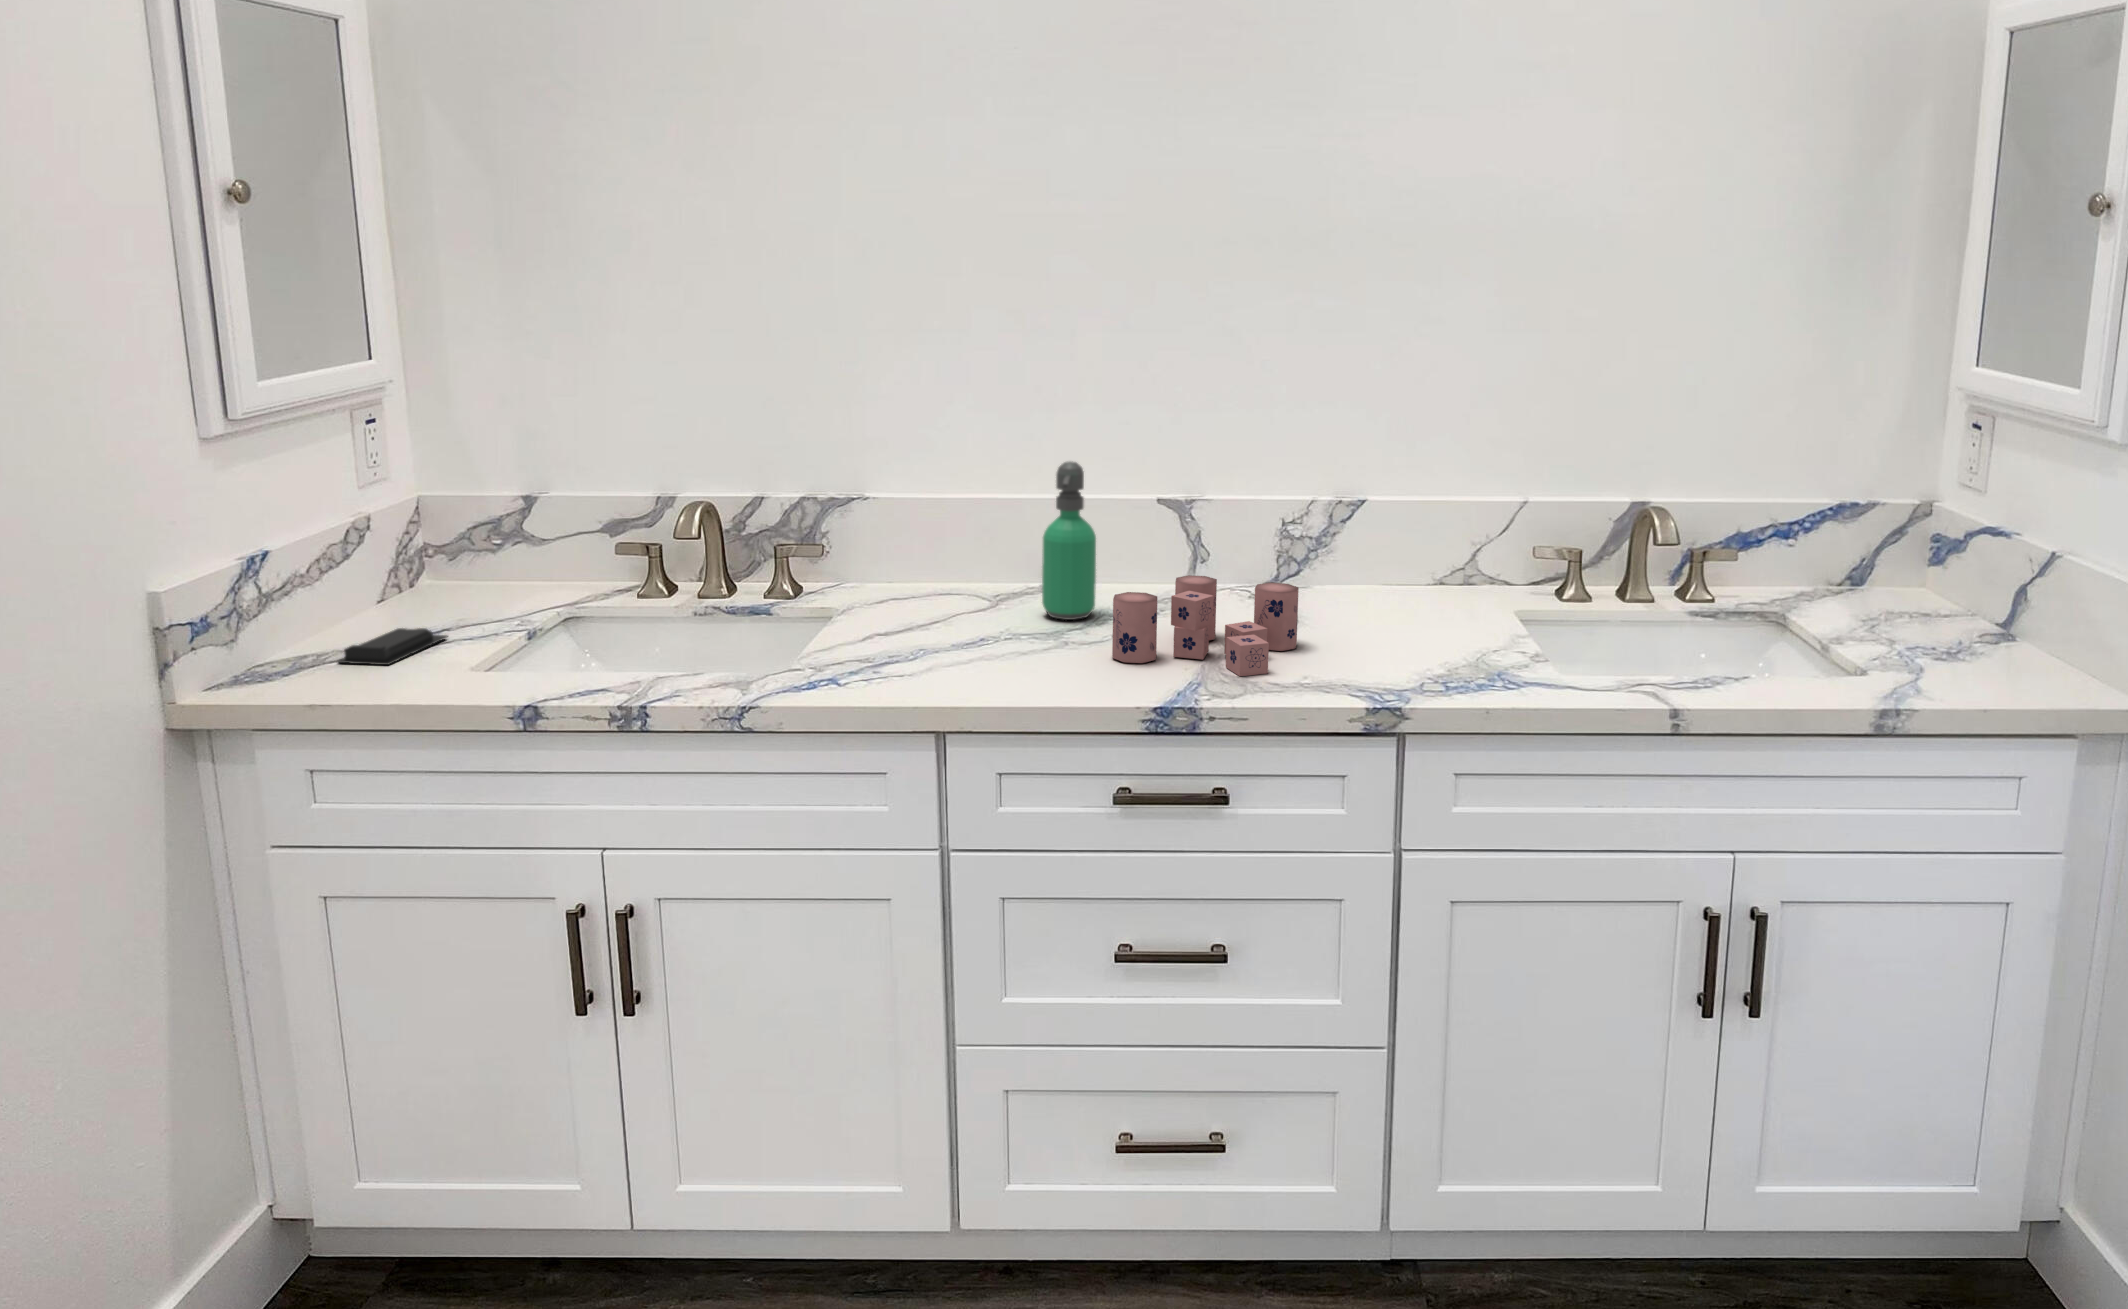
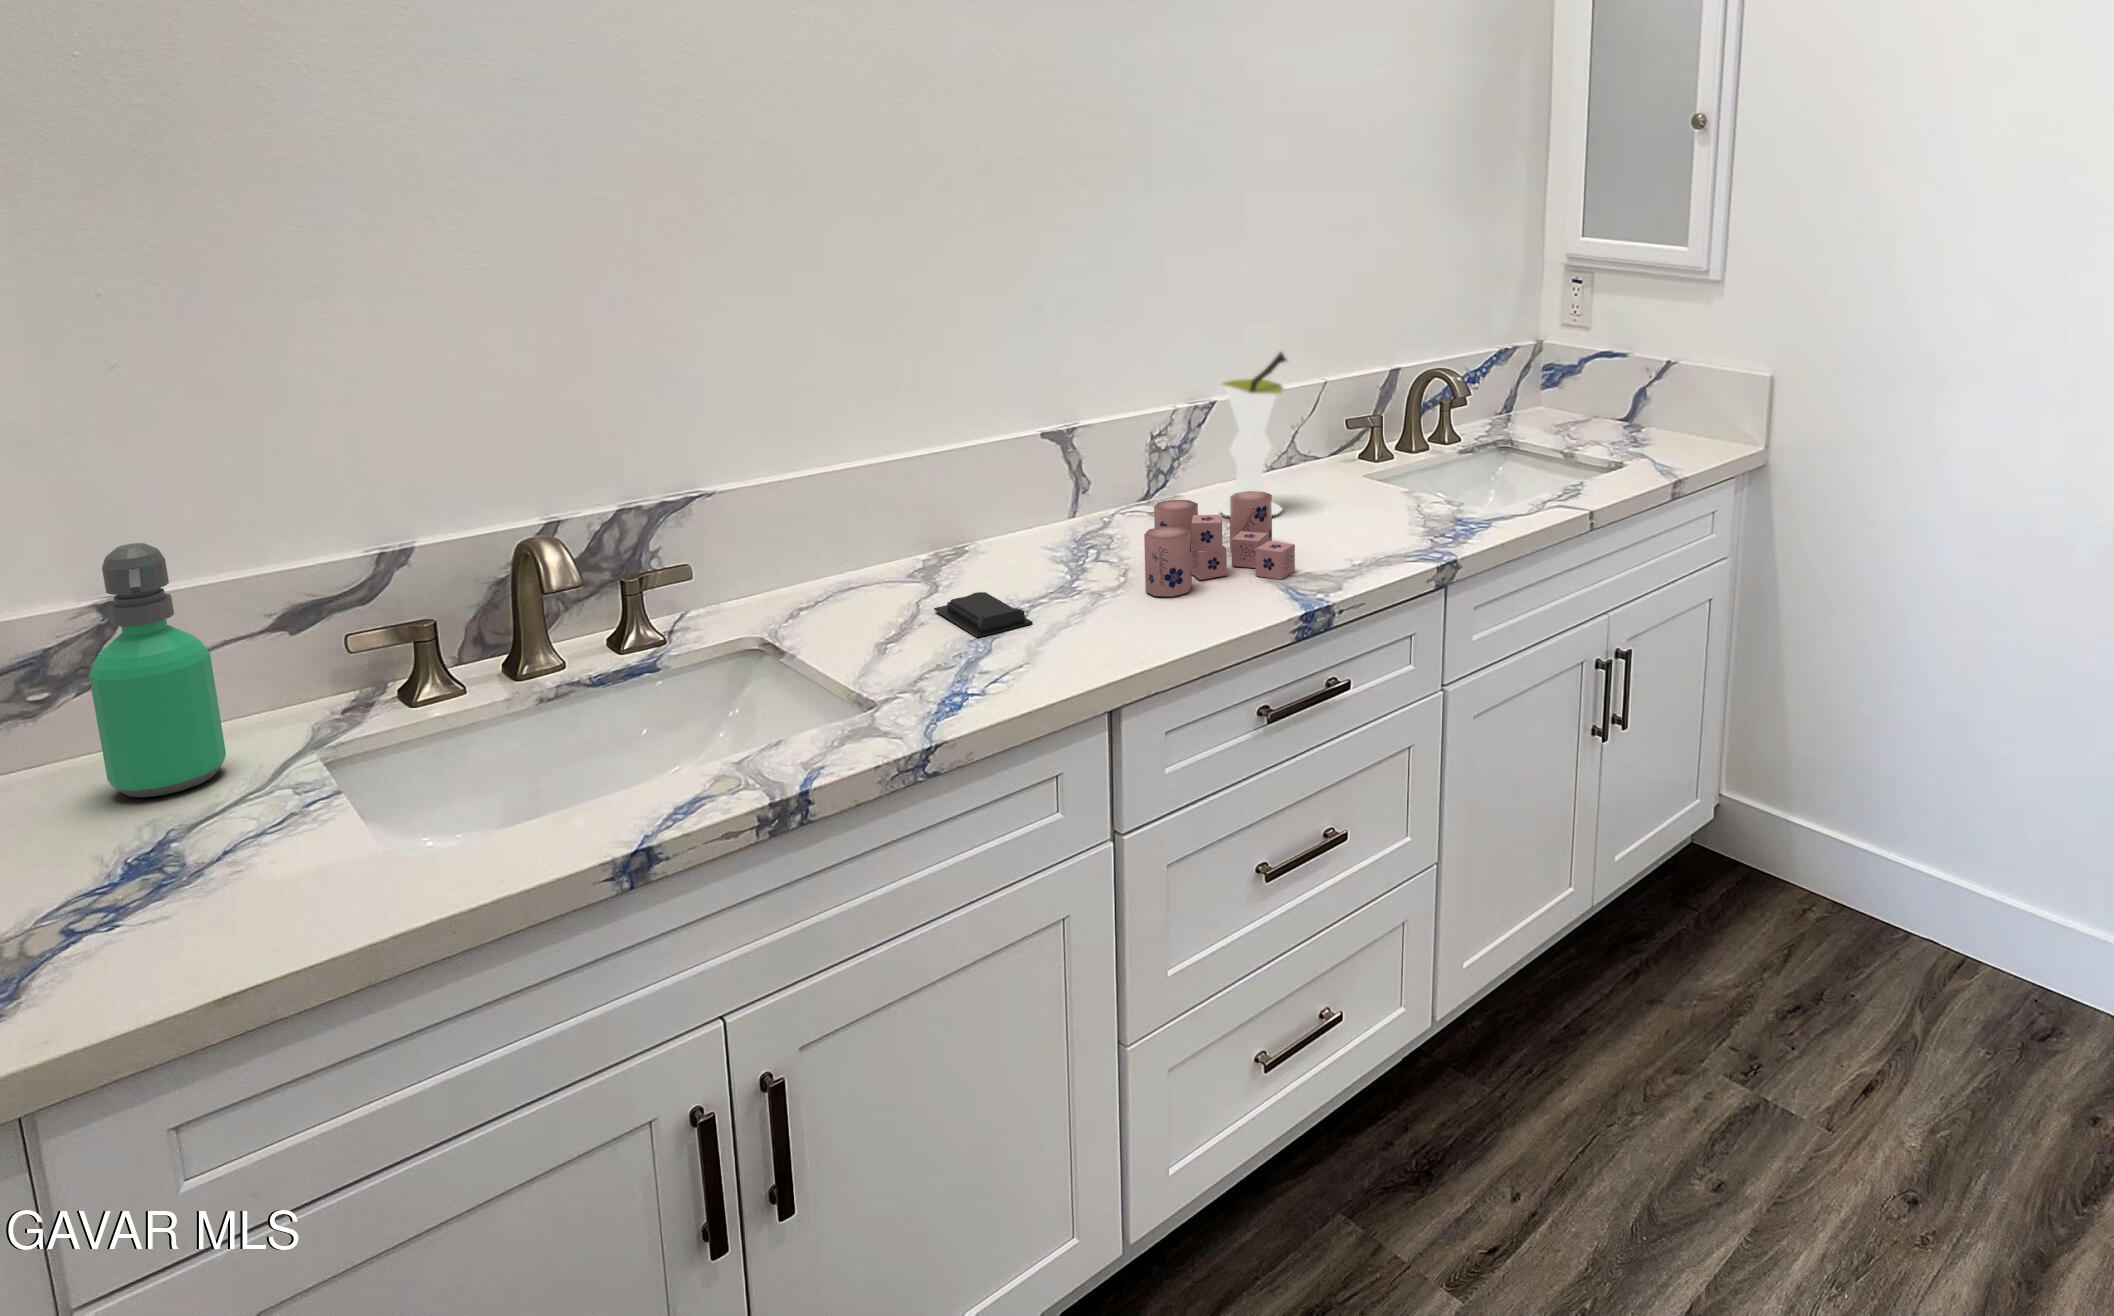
vase: none [1310,445,1393,624] -> present [1221,352,1286,516]
soap dispenser: present [1042,461,1096,620] -> present [89,543,226,797]
soap bar: present [338,628,447,665] -> present [934,592,1032,637]

